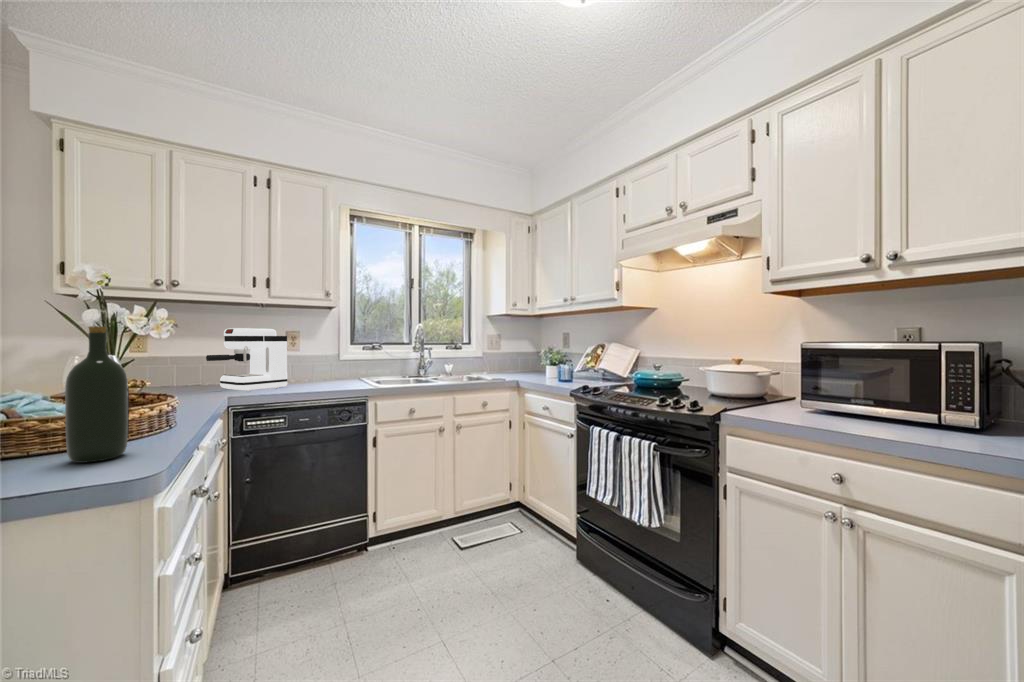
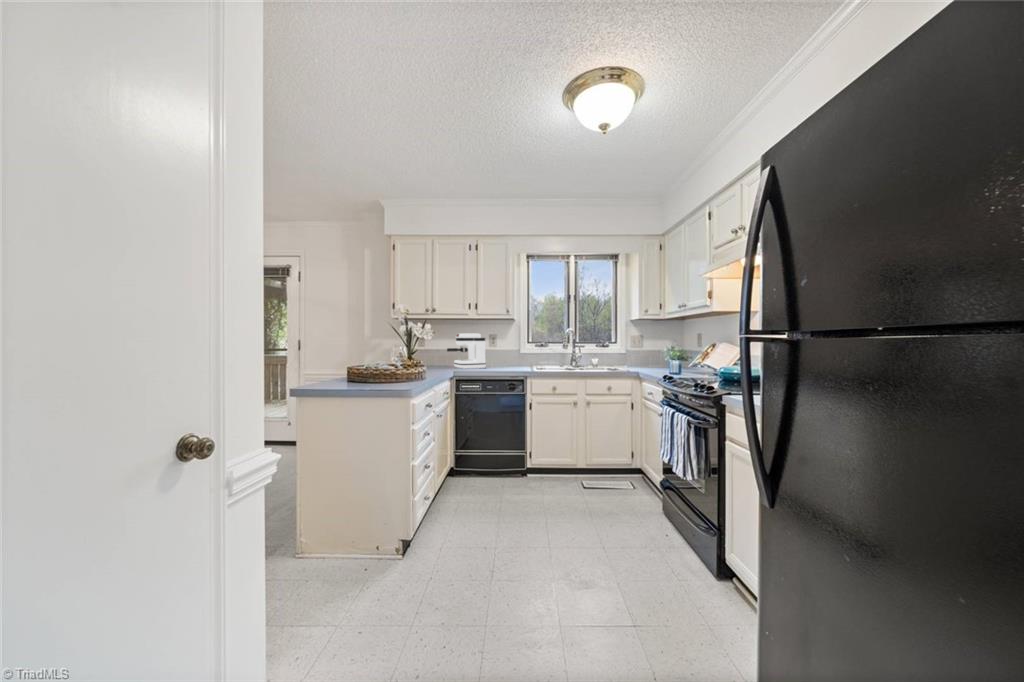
wine bottle: present [65,326,129,463] -> none [387,336,404,385]

